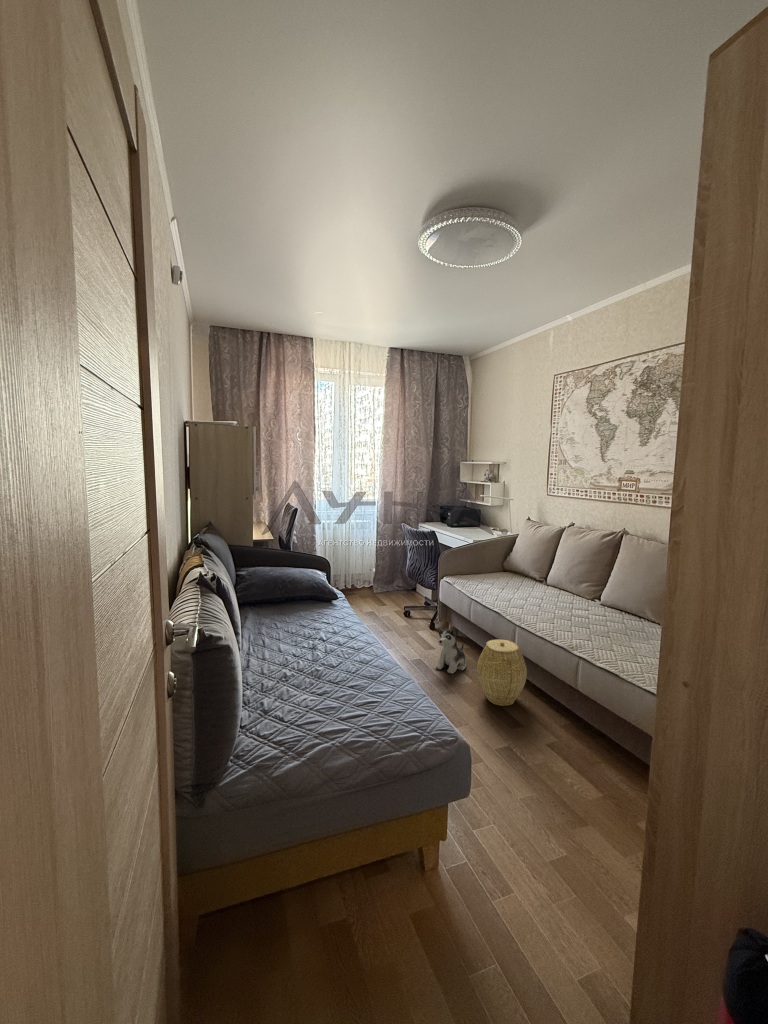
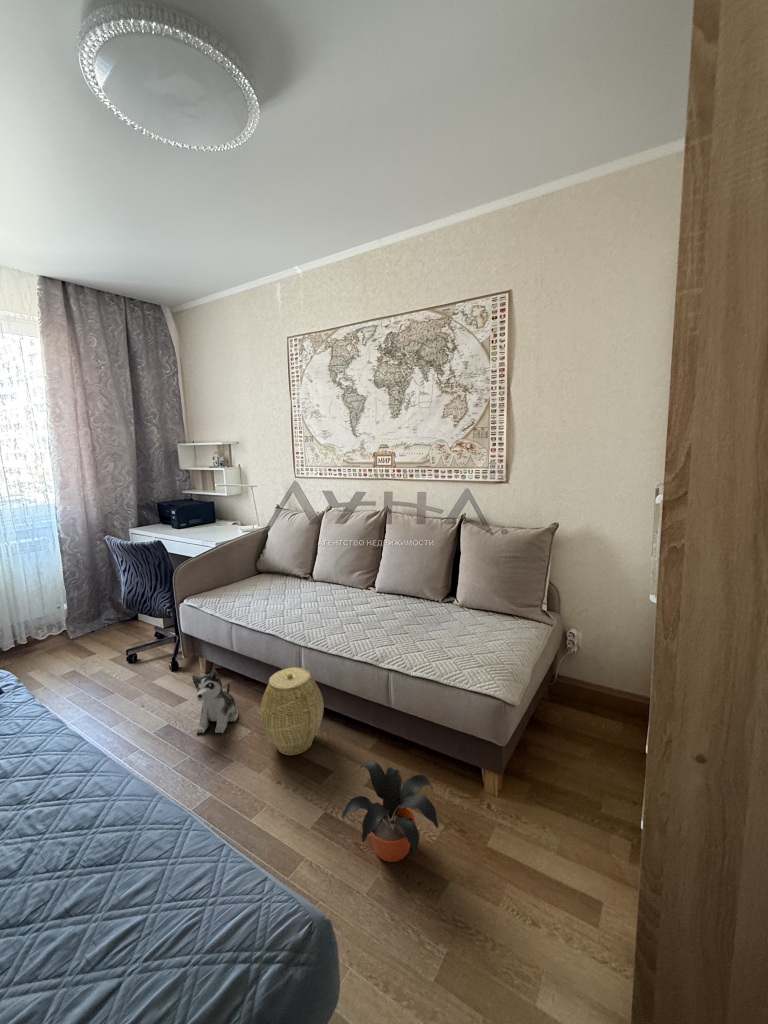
potted plant: none [513,717,593,796] -> present [342,761,438,862]

